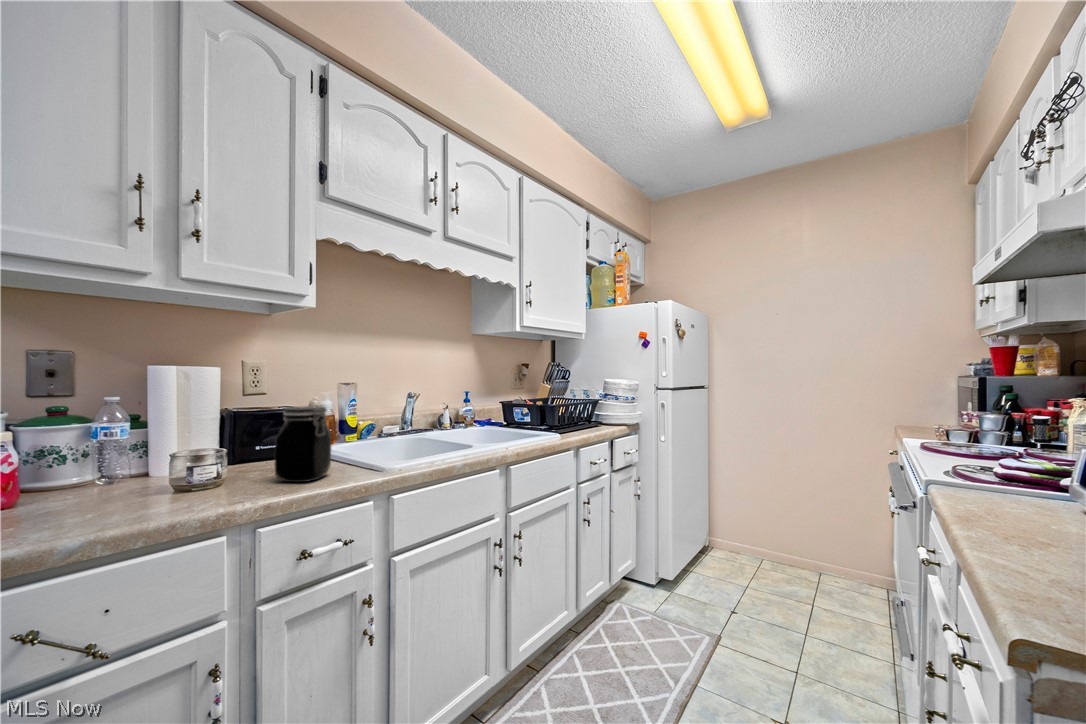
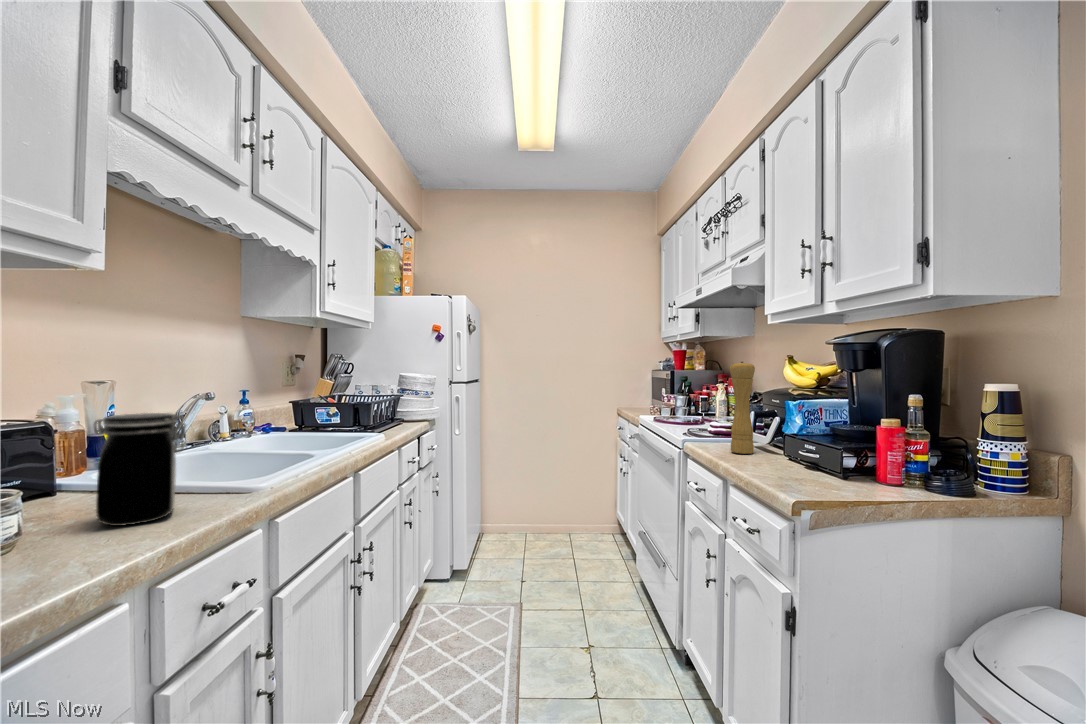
pepper mill: none [983,364,1039,524] -> present [730,362,755,454]

